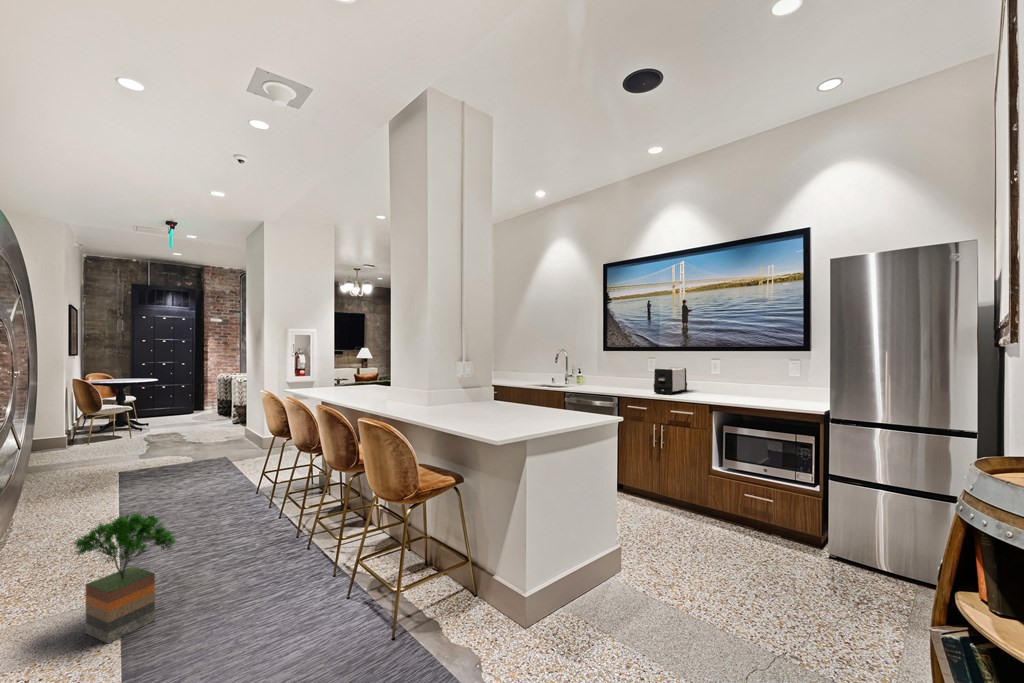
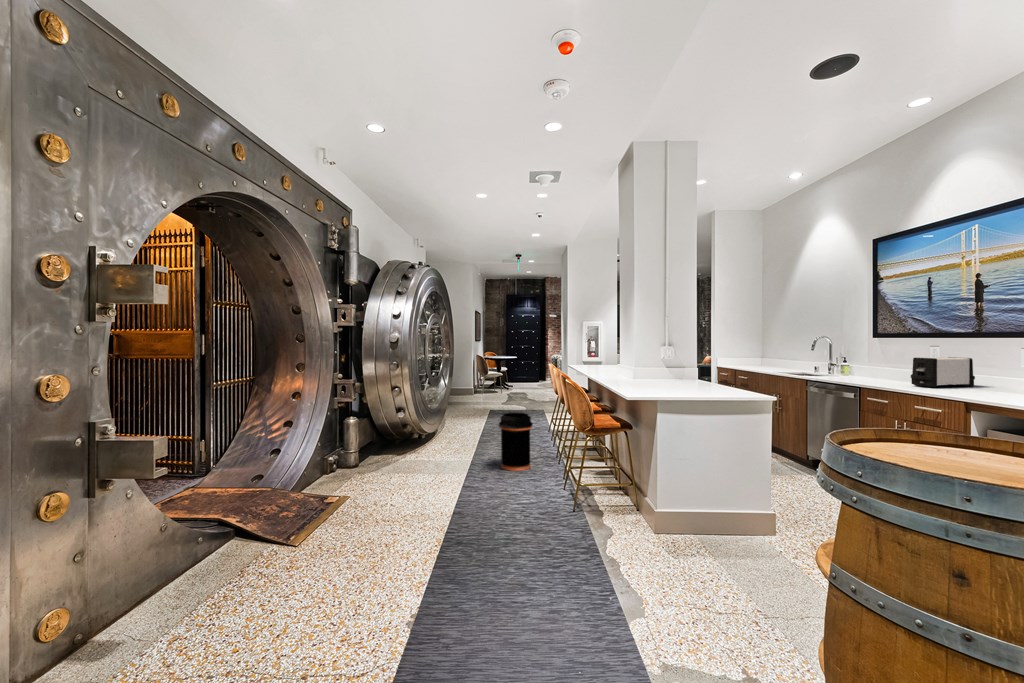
trash can: none [195,477,262,584] -> present [499,412,533,471]
potted tree: present [74,514,176,643] -> none [445,420,485,480]

